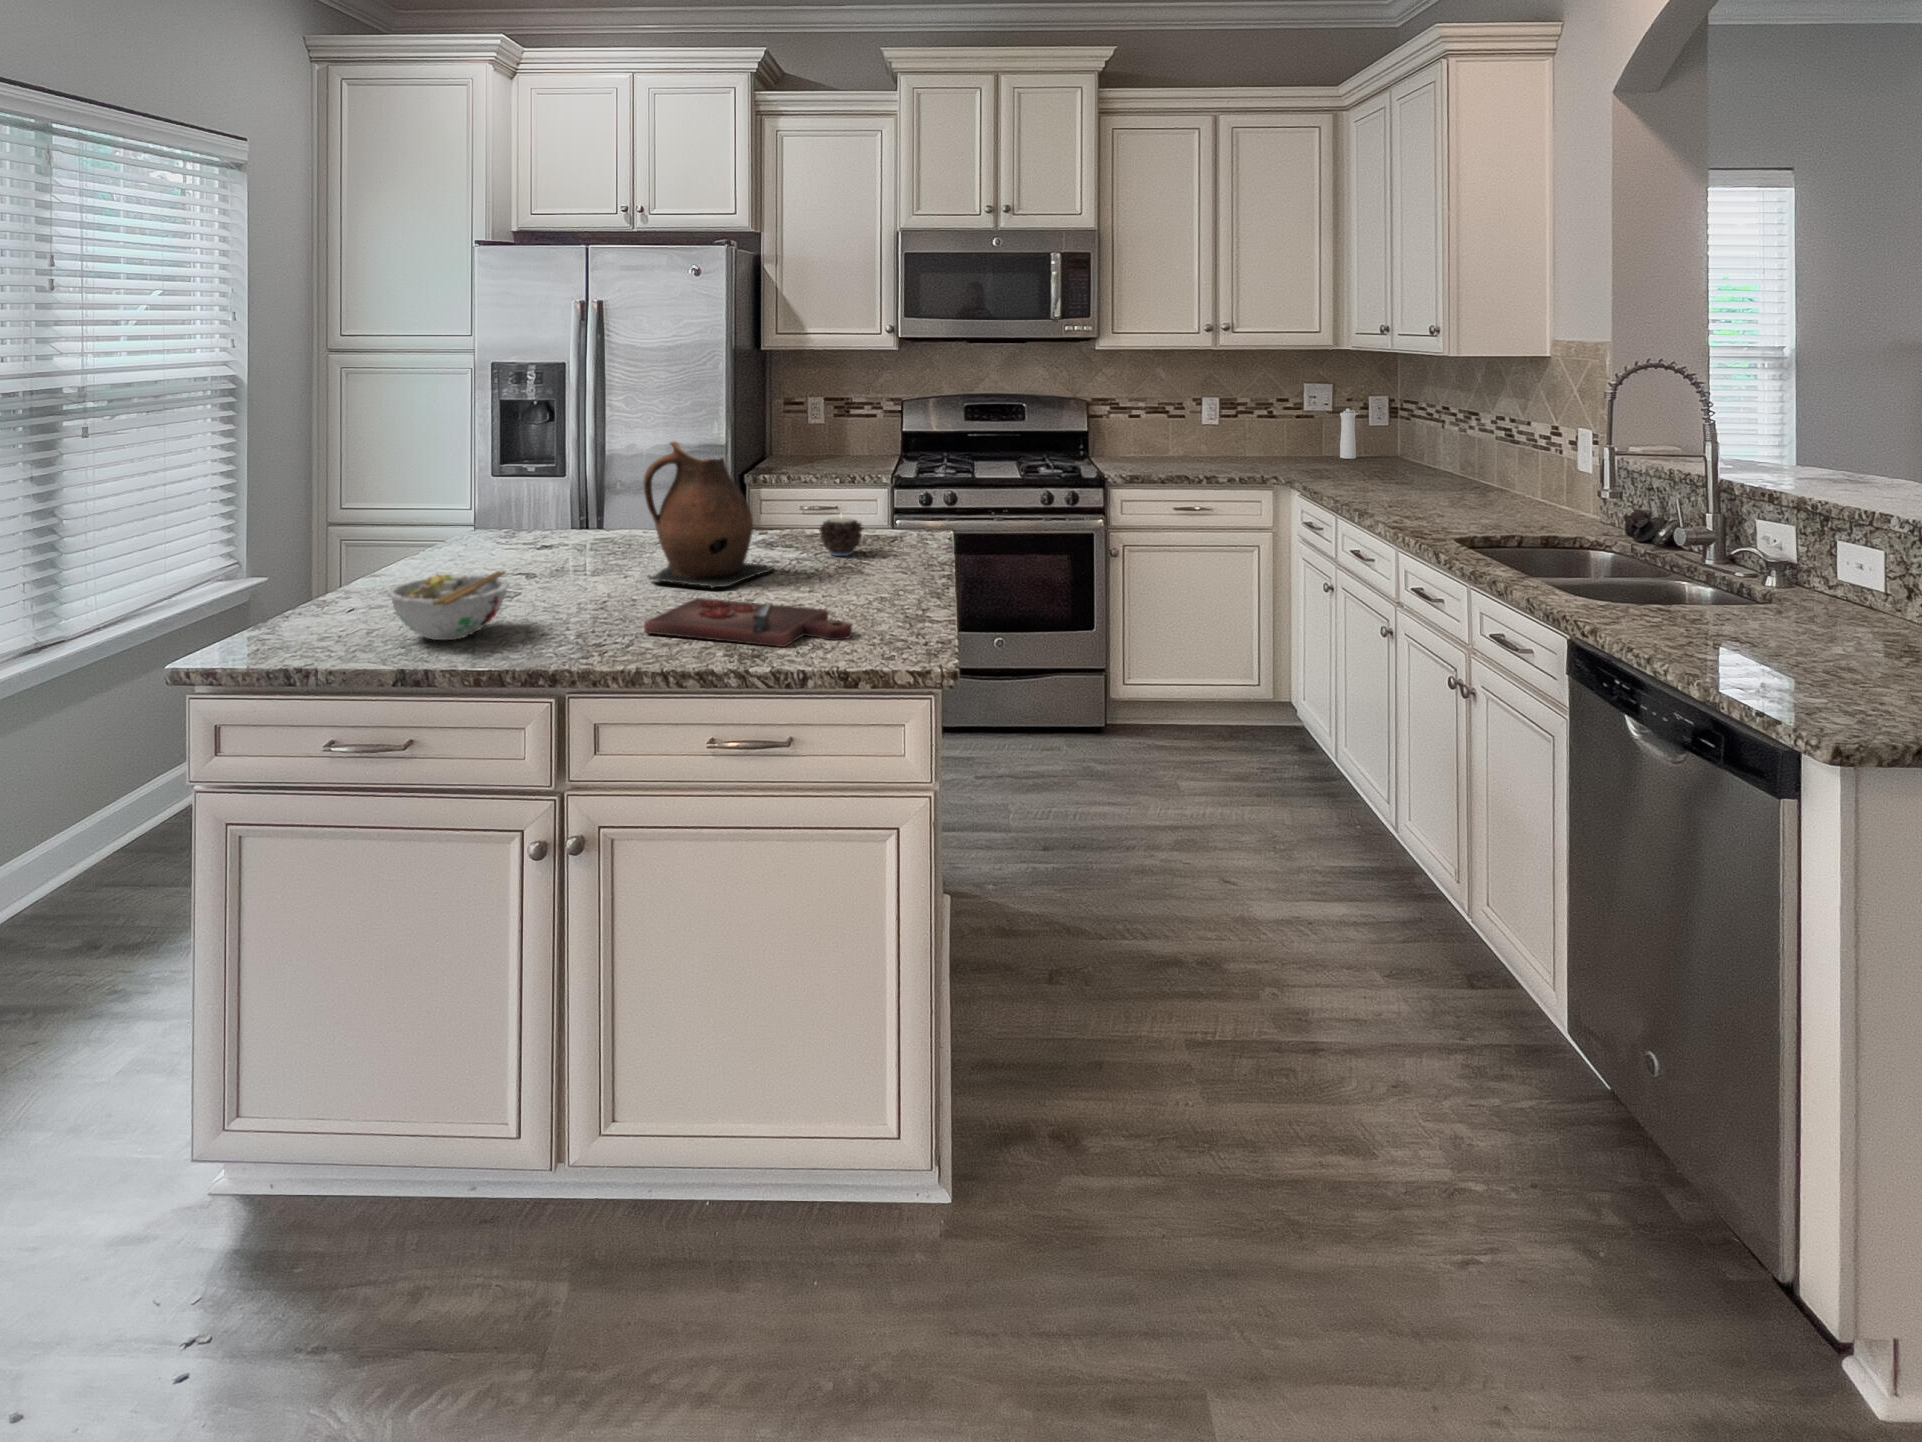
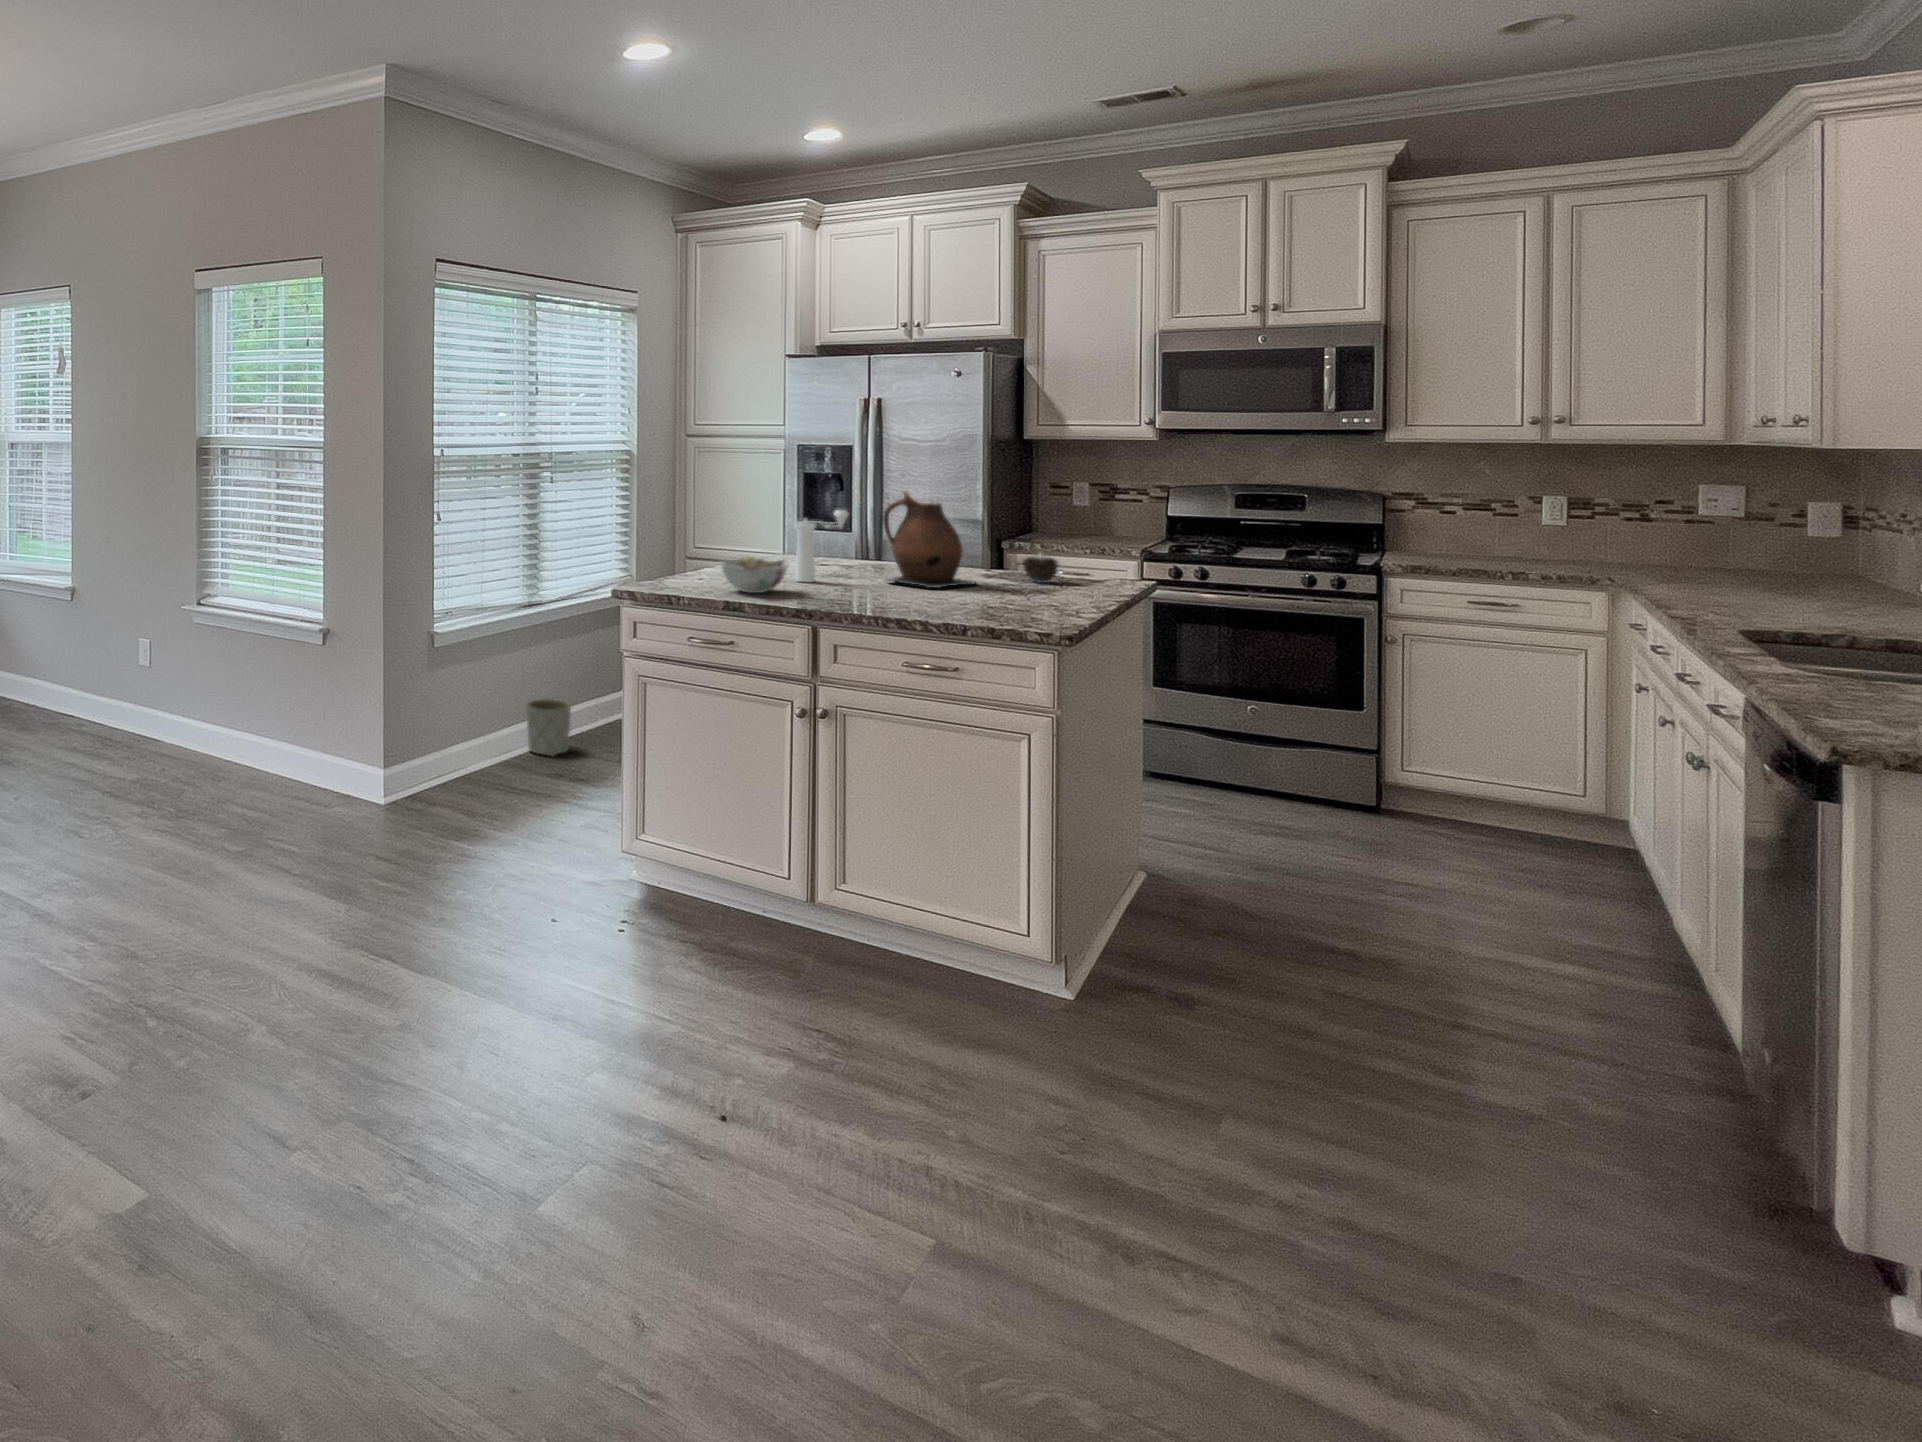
pepper mill: present [1340,408,1358,459] -> present [795,510,848,582]
cutting board: present [644,598,852,647] -> none [871,588,1012,616]
planter: none [28,812,120,920] -> present [526,699,571,756]

